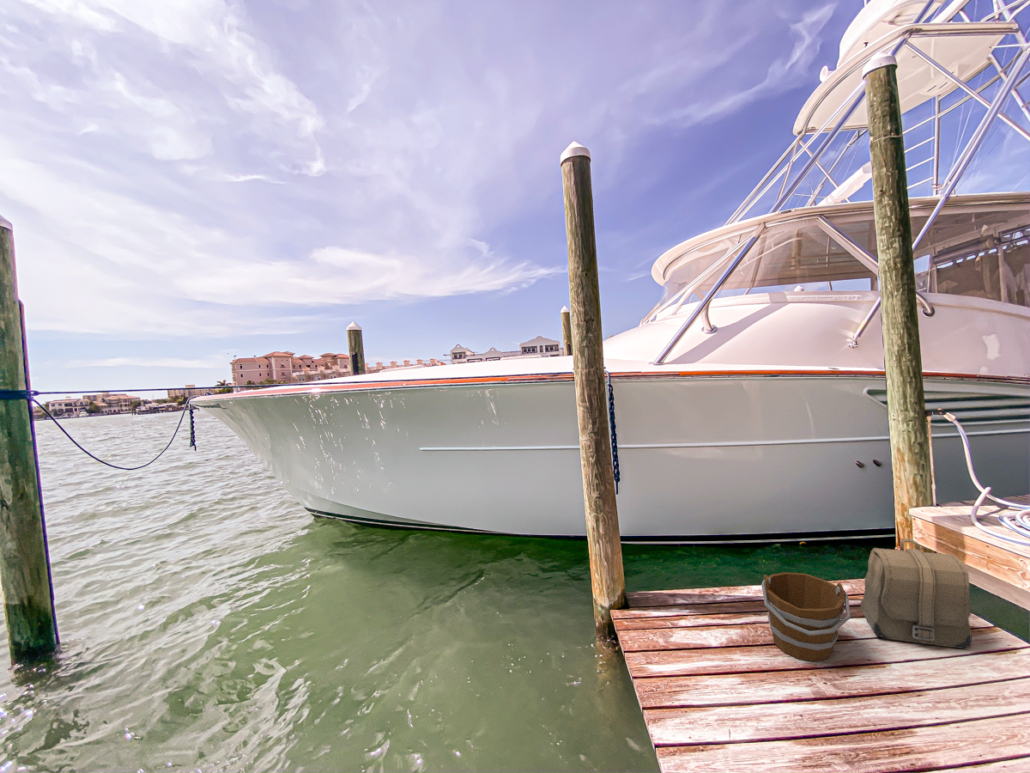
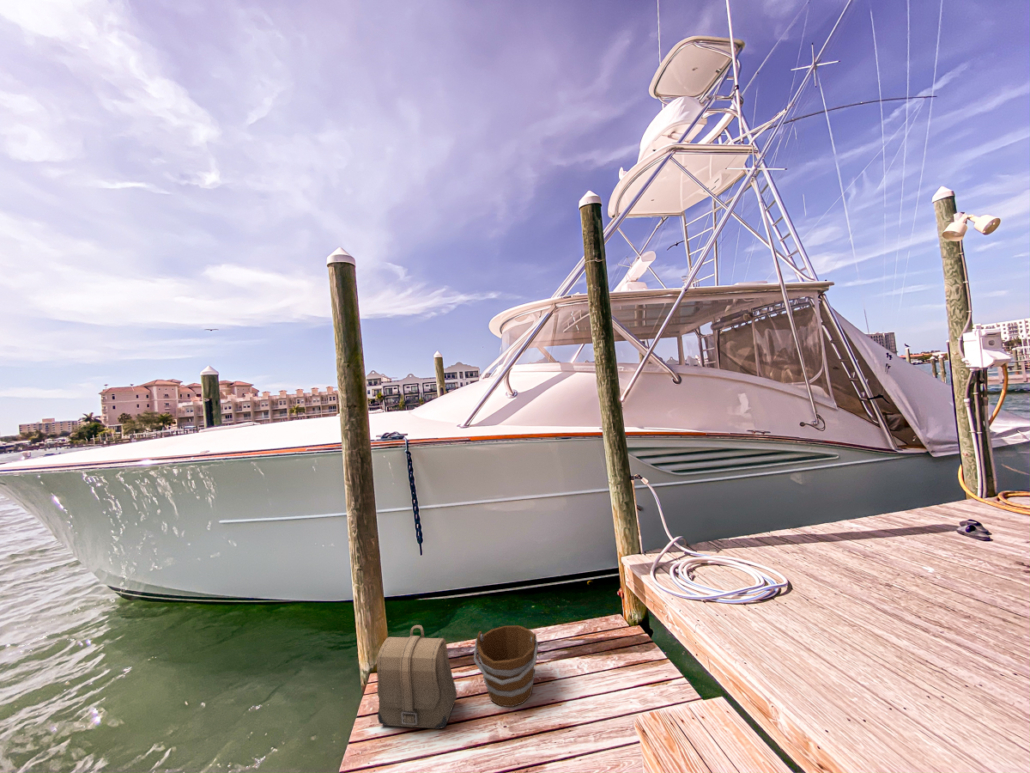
backpack: present [861,539,972,648] -> present [377,625,457,729]

